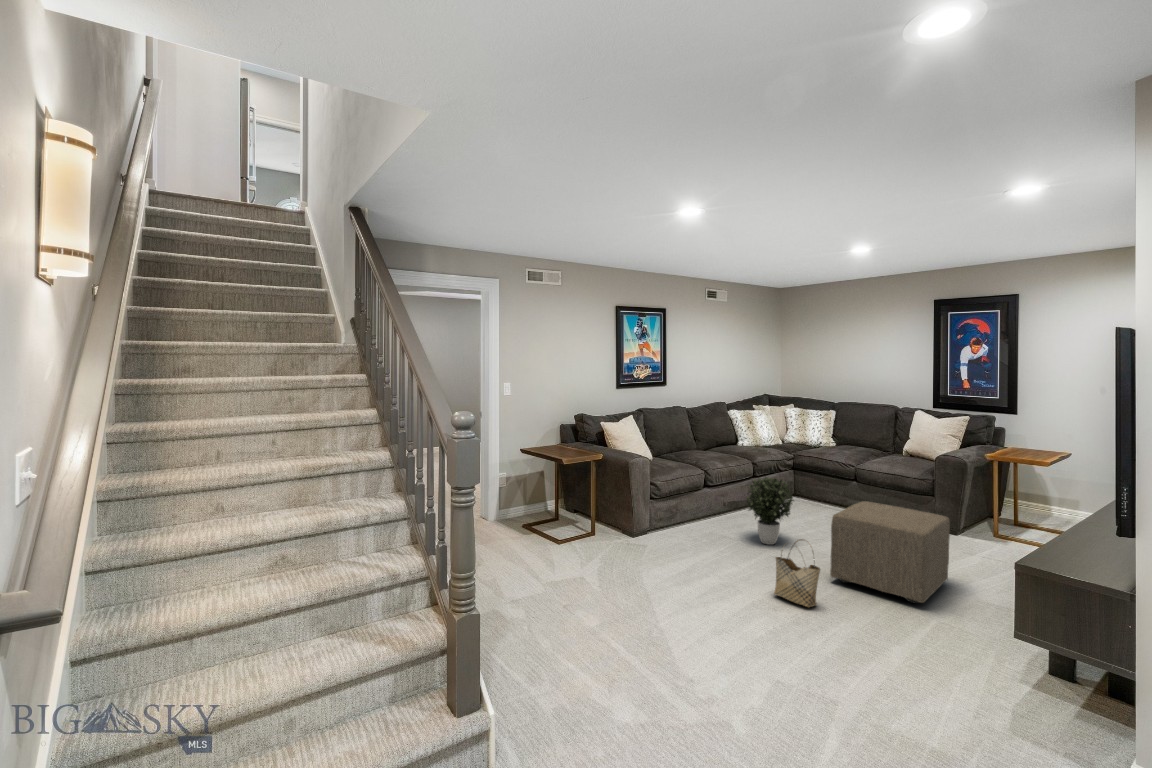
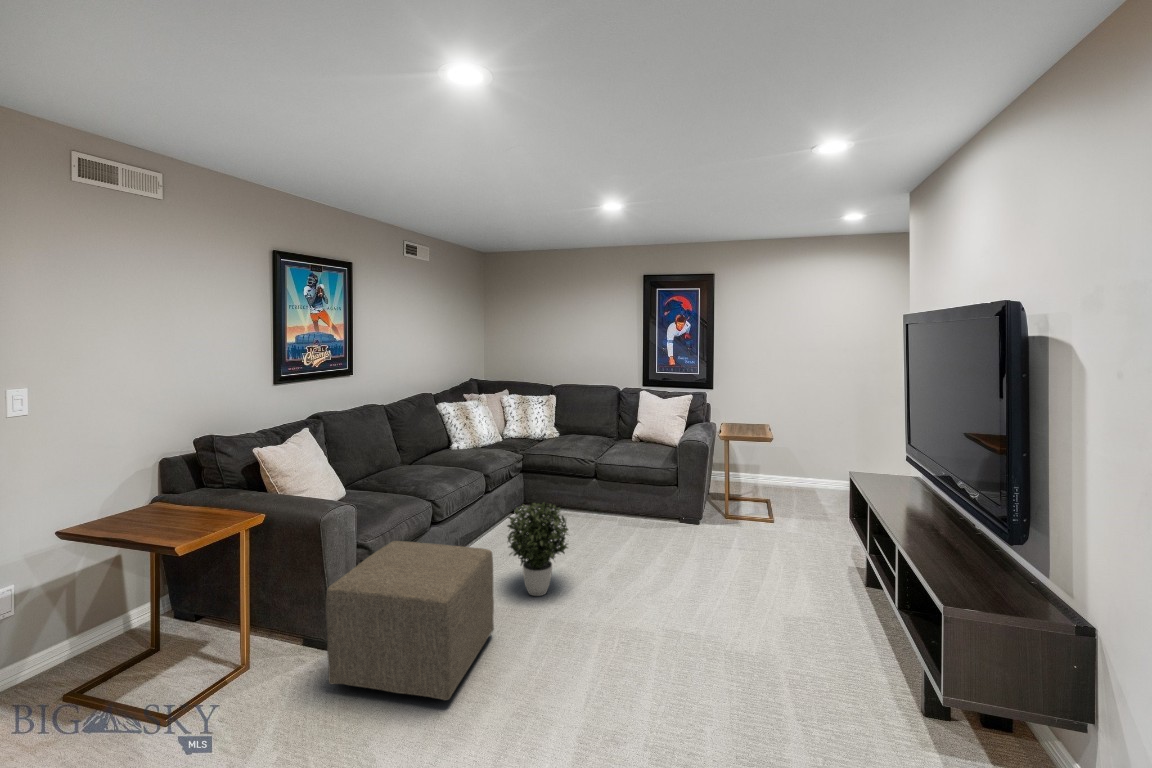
ottoman: present [830,501,950,603] -> present [326,541,494,700]
woven basket: present [774,539,820,607] -> none [601,611,670,719]

